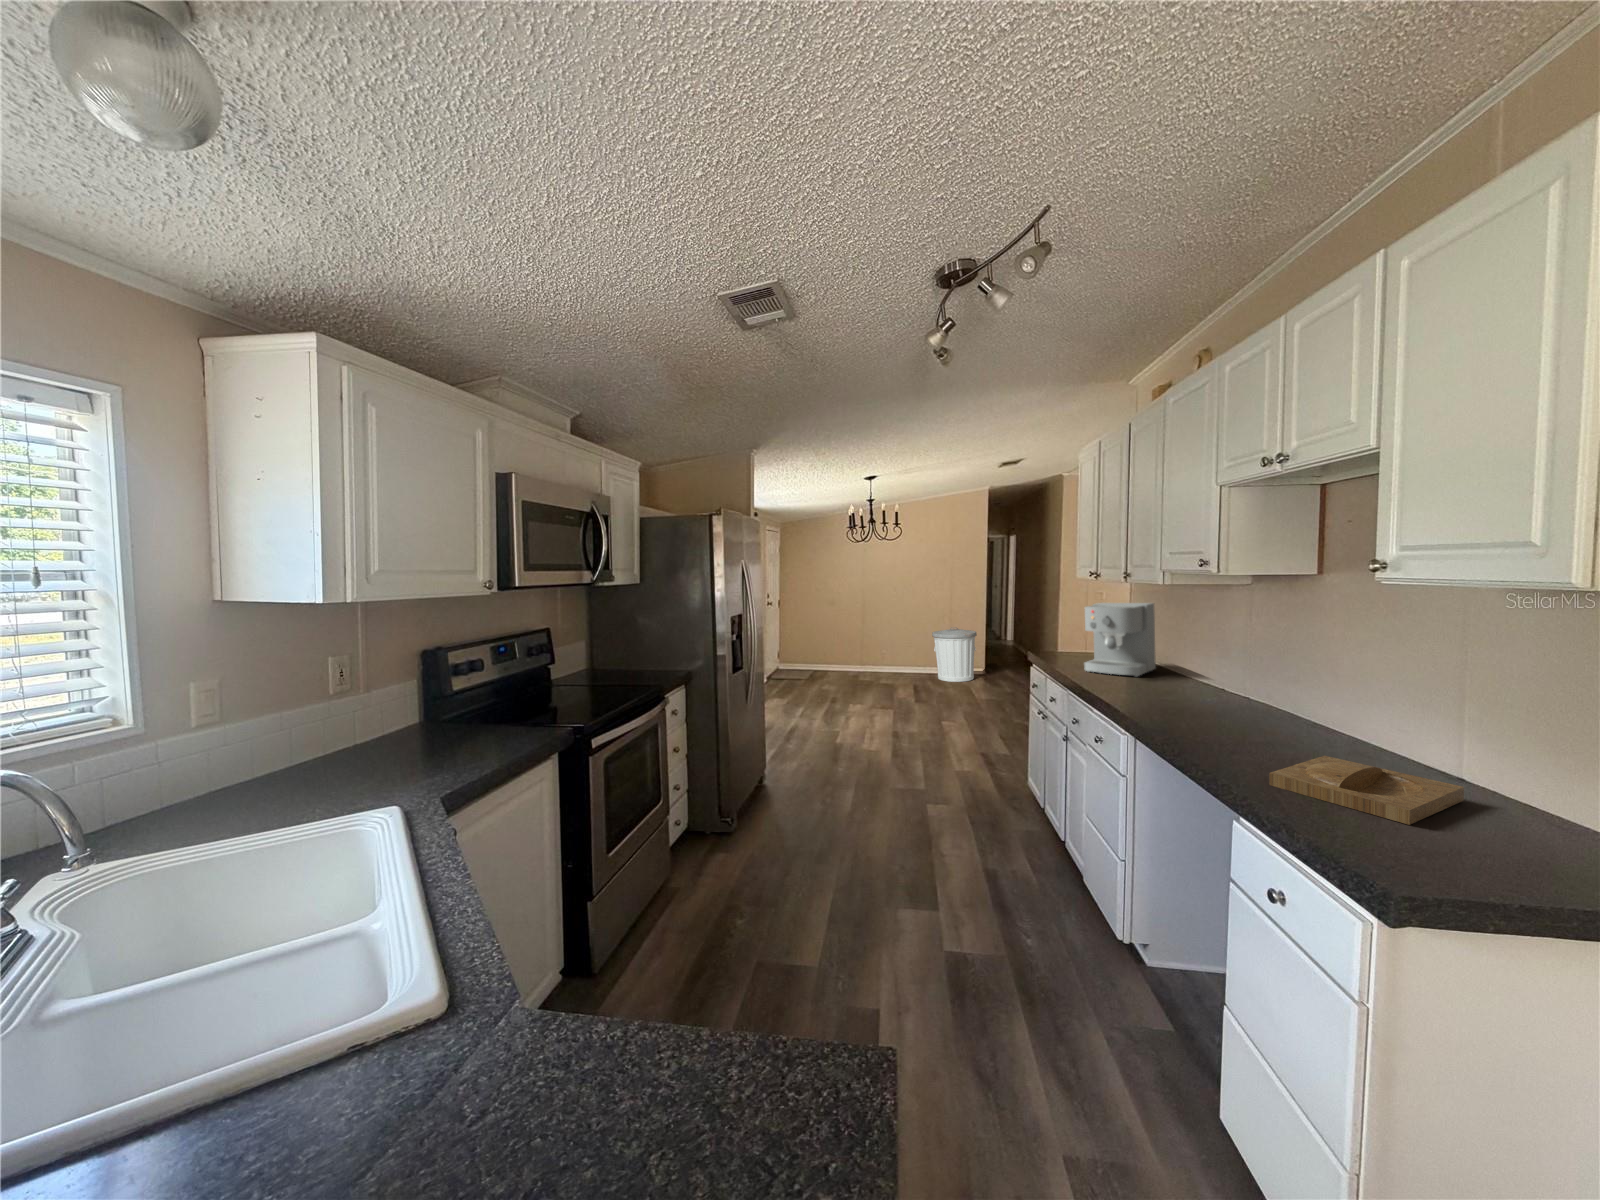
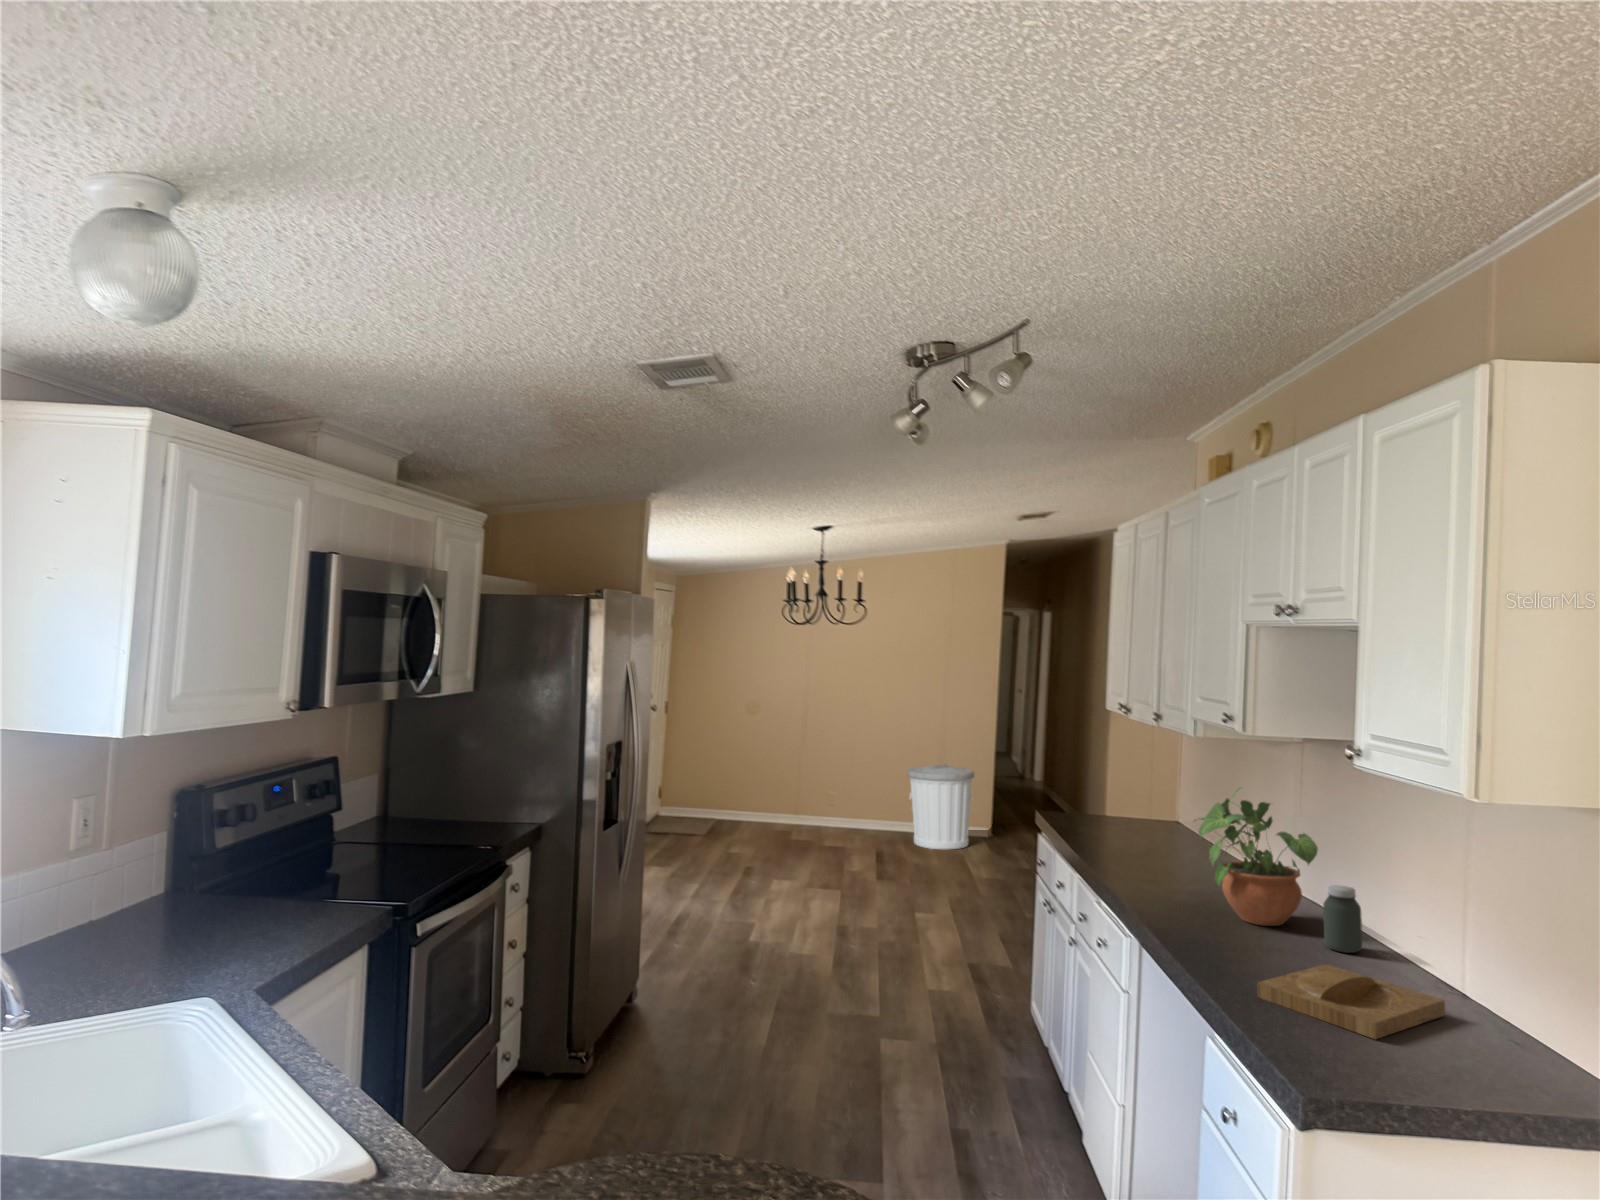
coffee maker: present [1085,603,1156,677] -> none [1099,750,1191,857]
potted plant: none [1177,618,1295,725] -> present [1195,788,1318,926]
jar: none [1305,691,1343,745] -> present [1323,885,1362,953]

